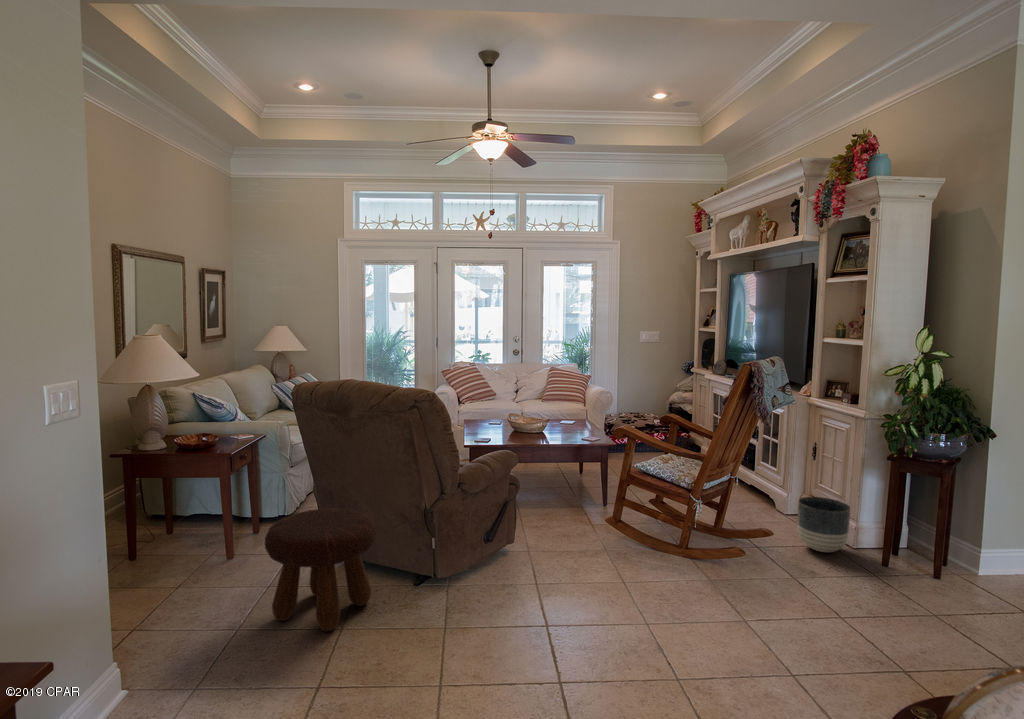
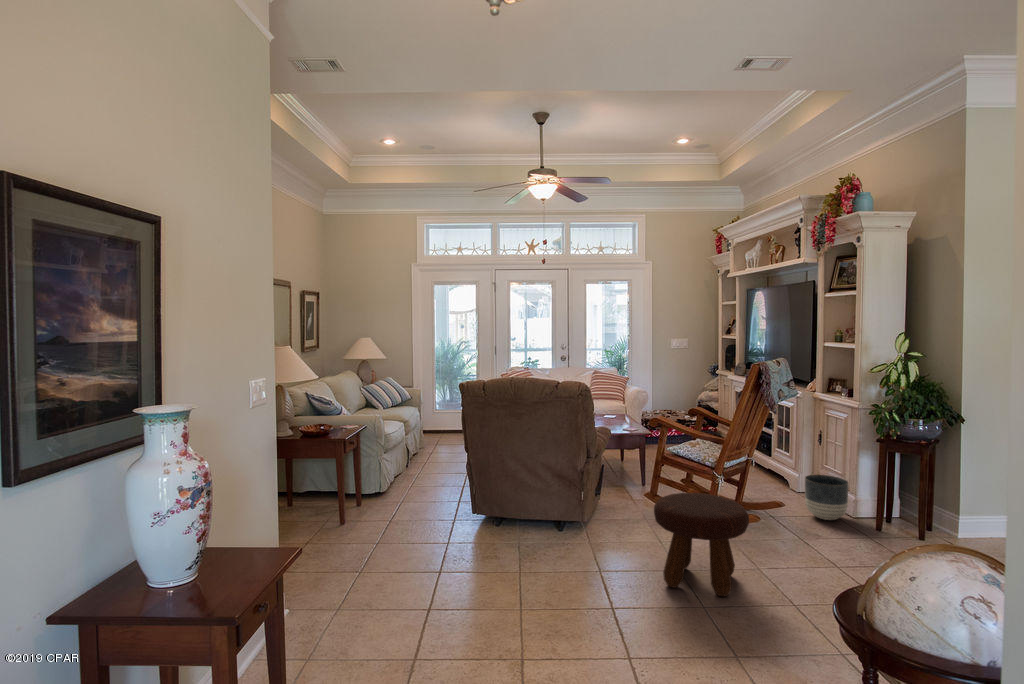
footstool: present [265,508,376,631] -> present [654,493,749,596]

